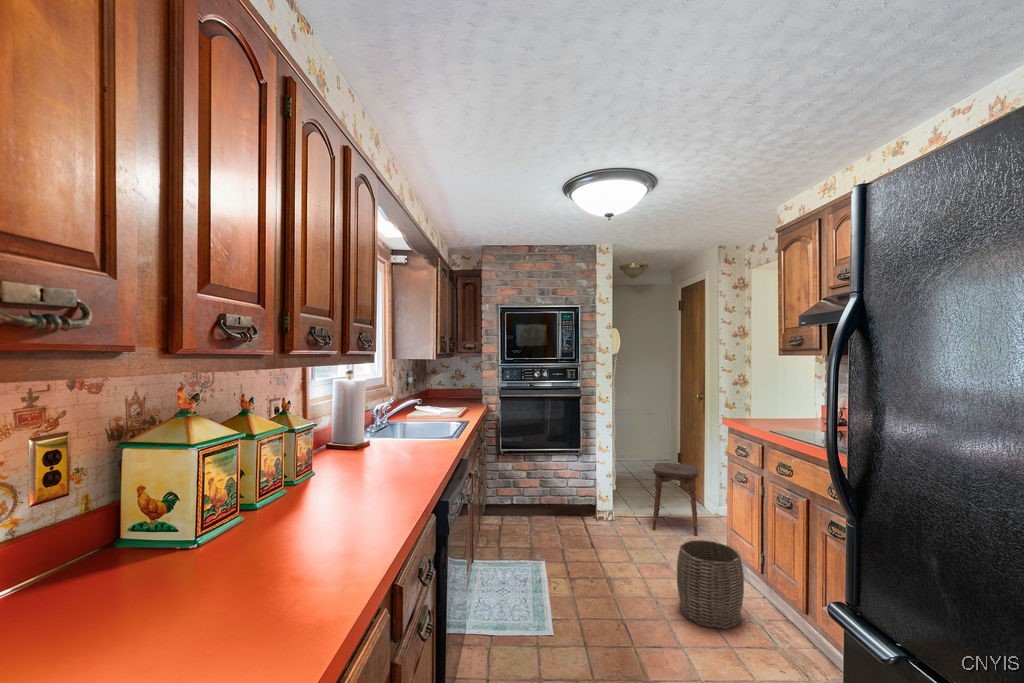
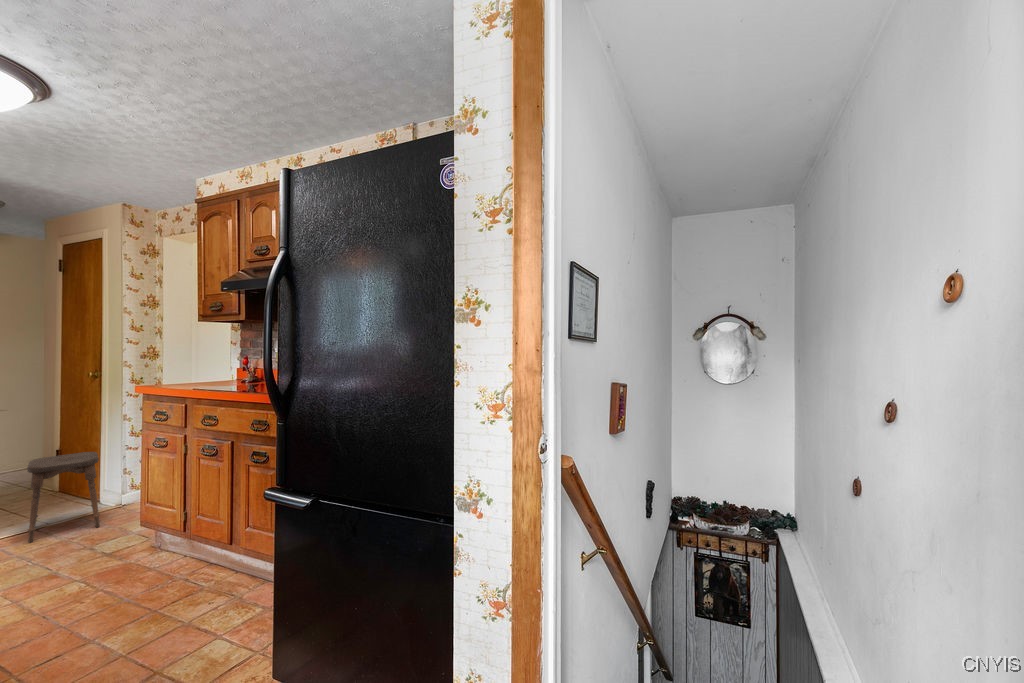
woven basket: present [677,540,744,629] -> none [82,514,168,607]

